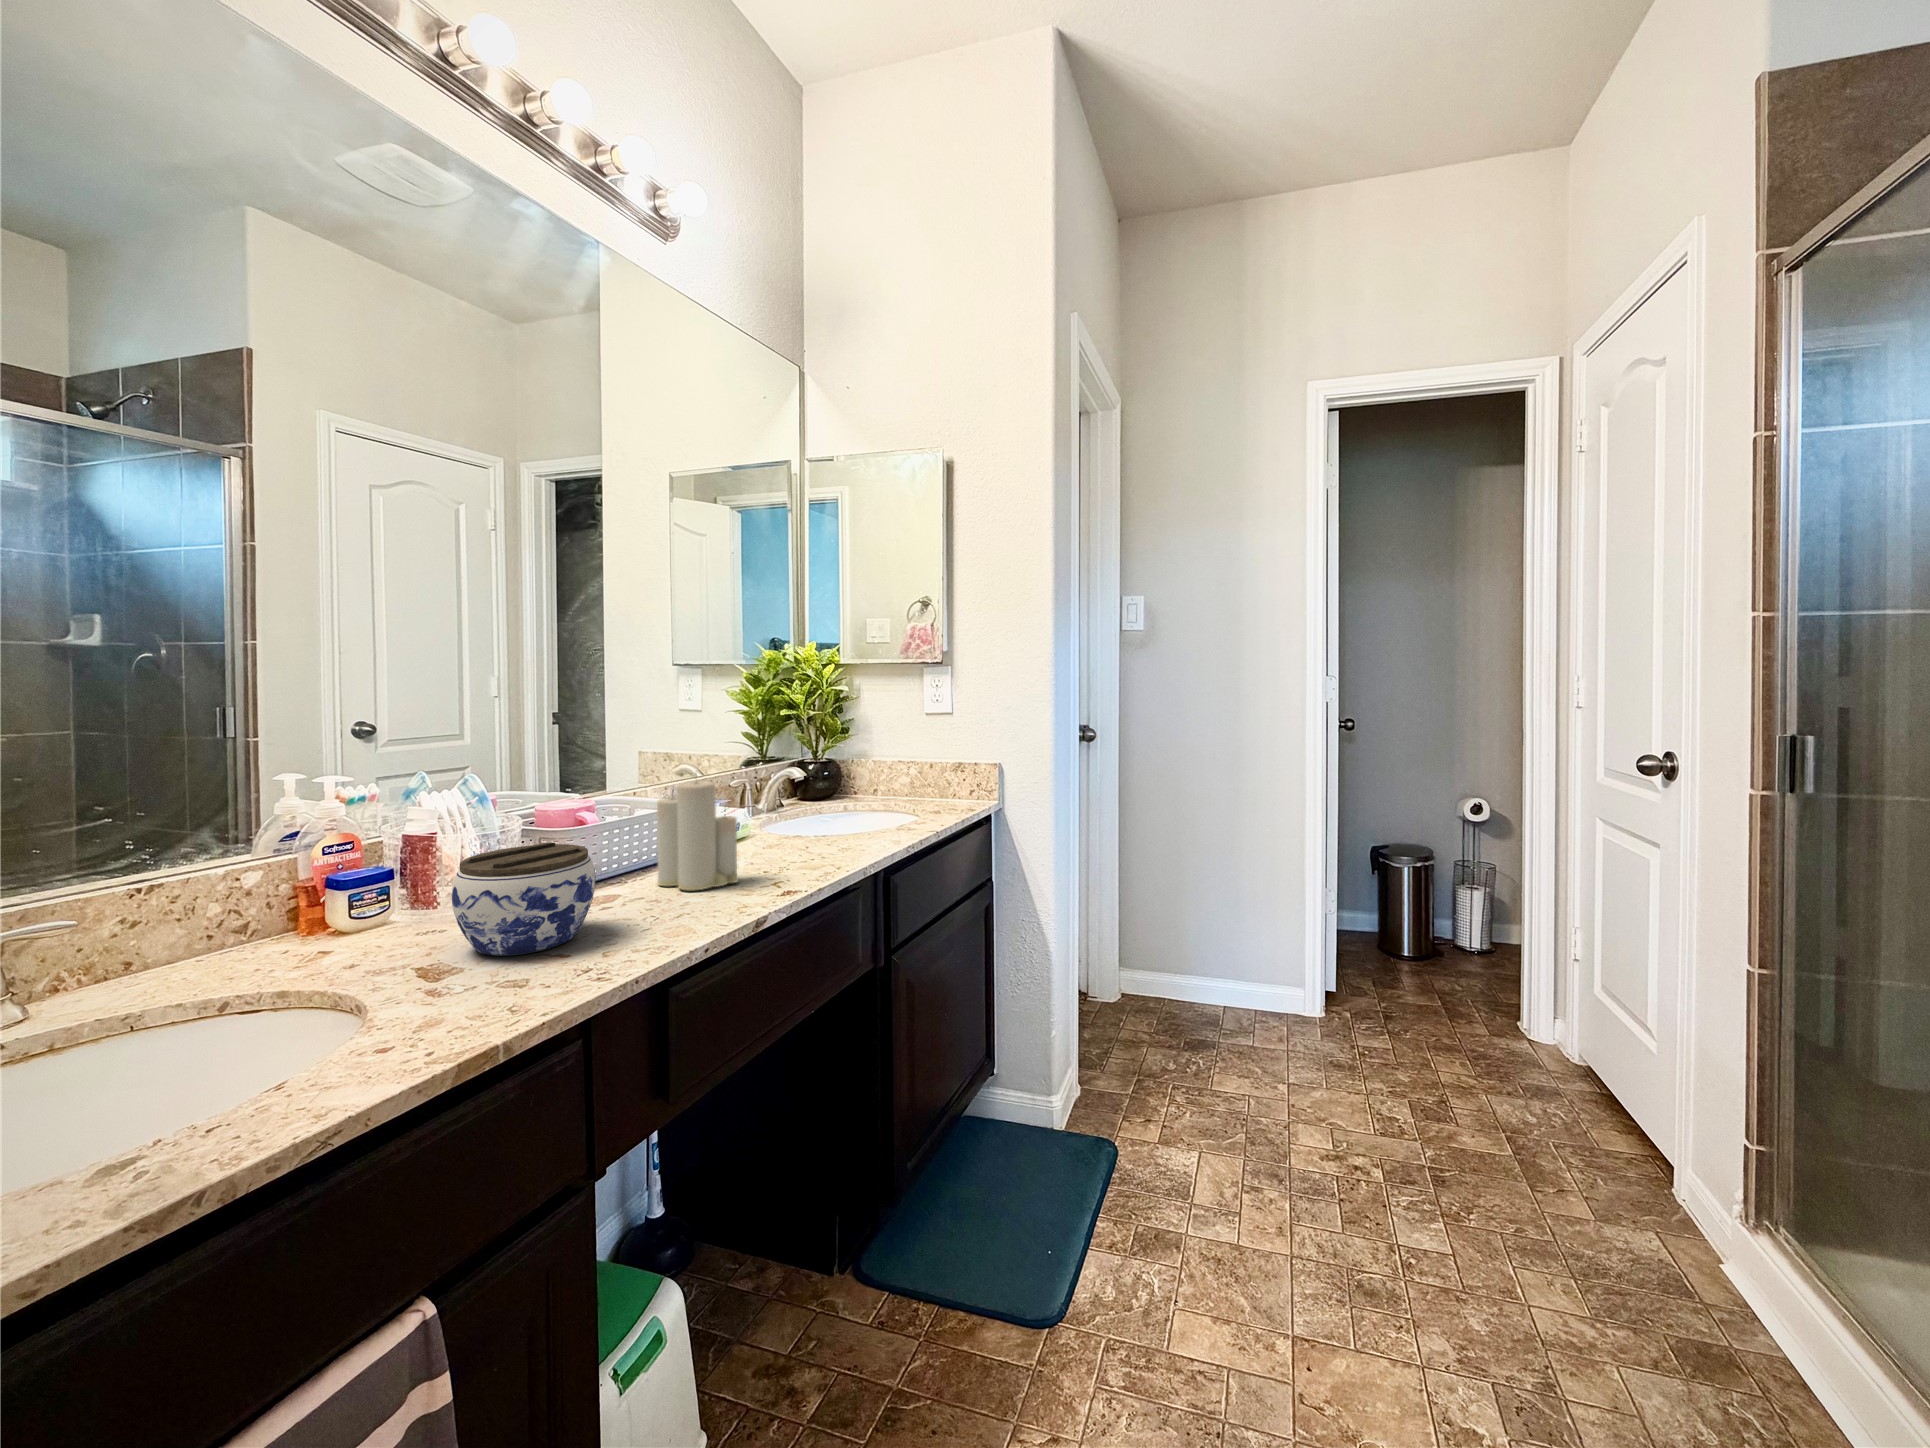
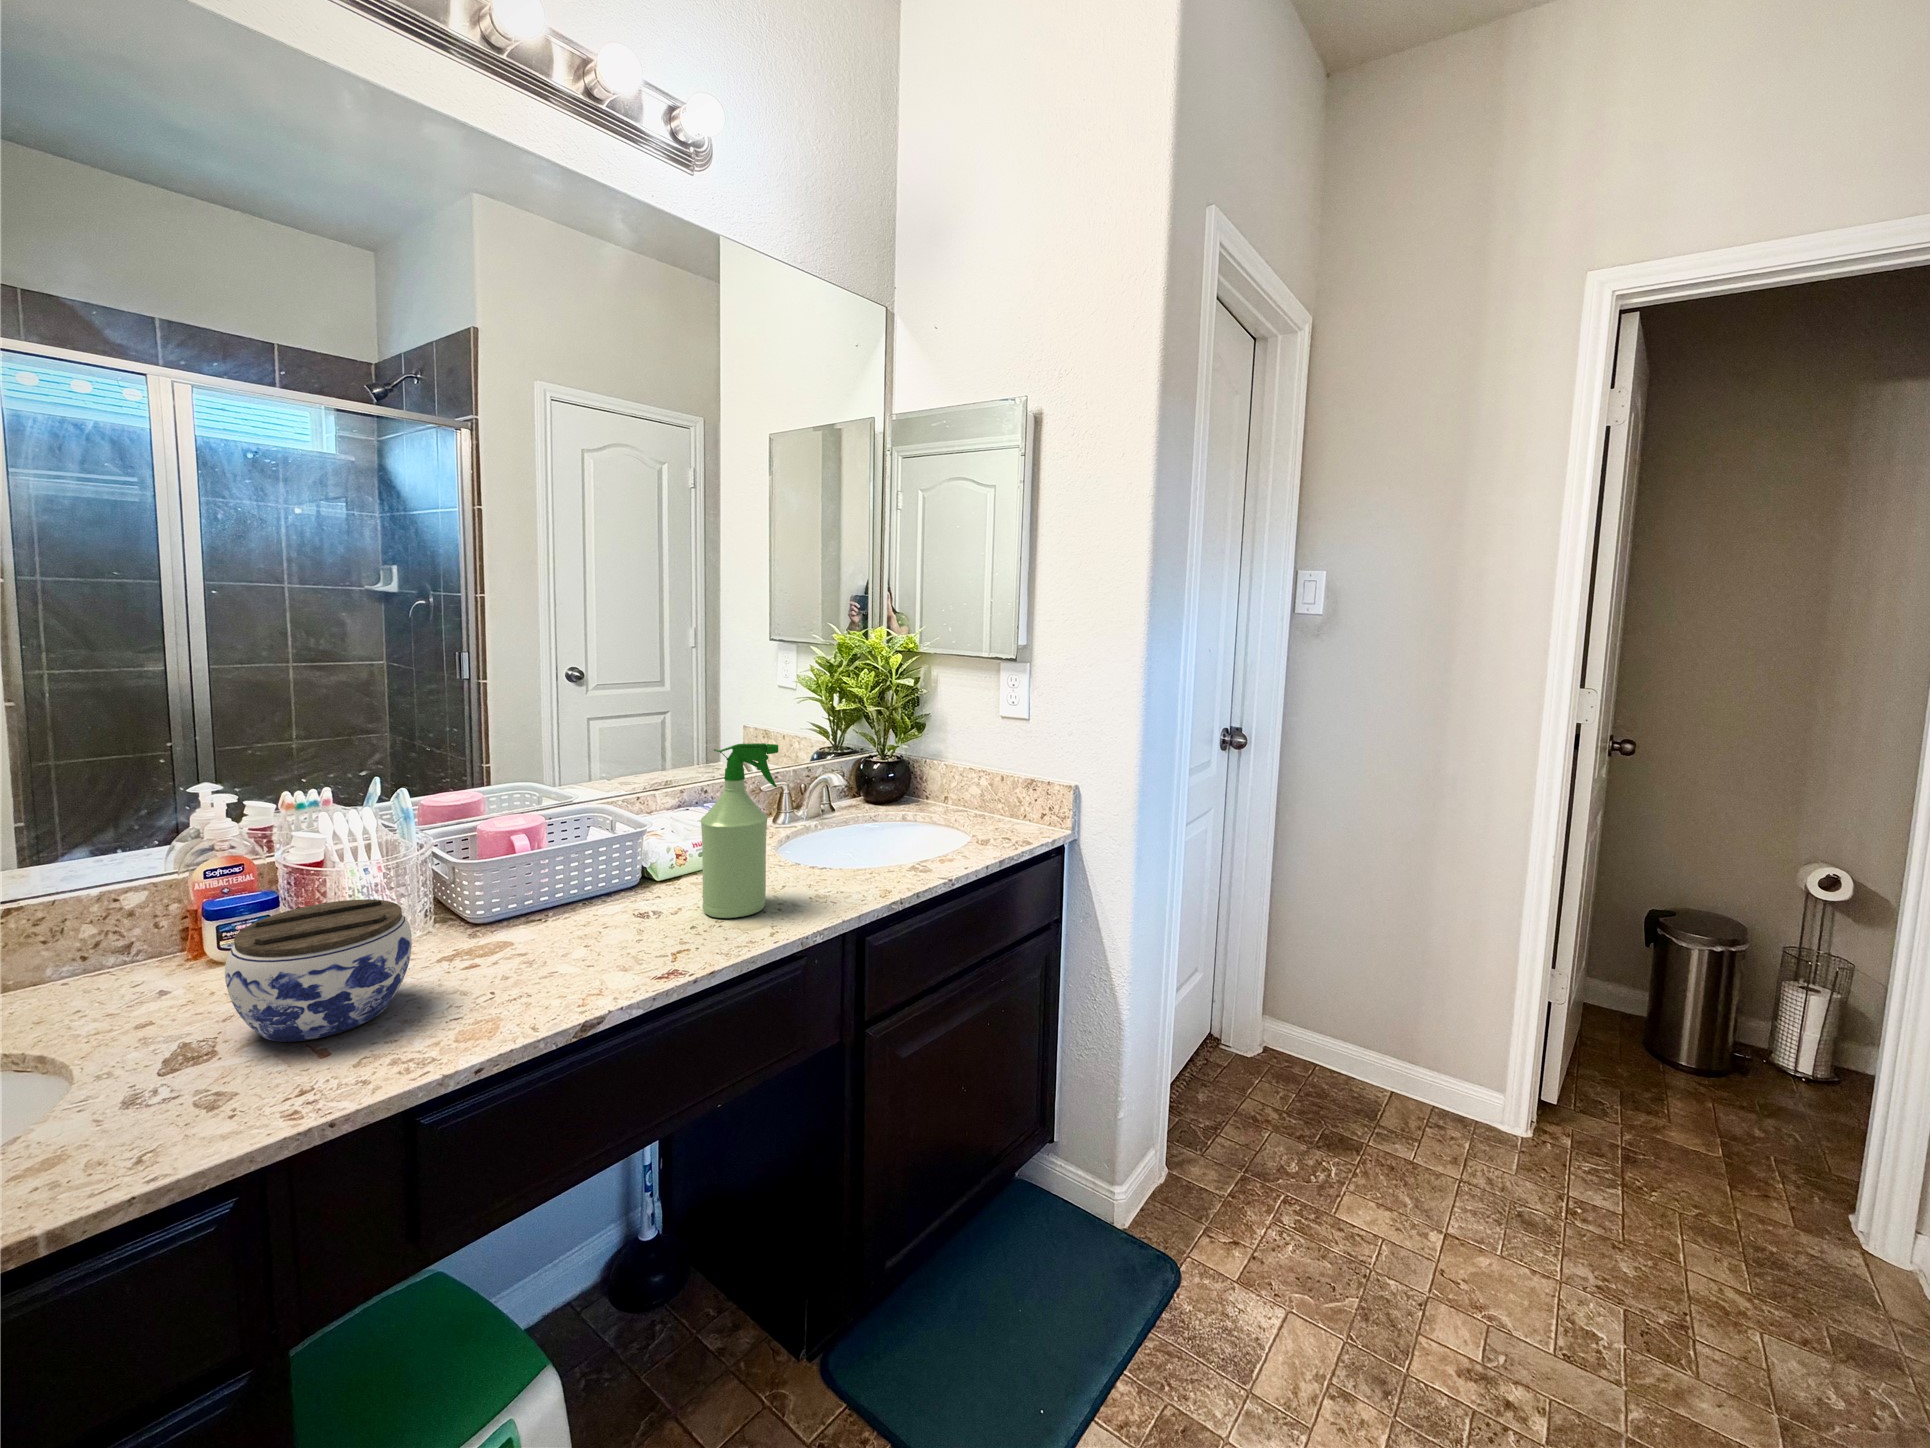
spray bottle: none [754,718,816,866] -> present [701,743,778,918]
candle: present [657,781,739,891] -> none [564,811,651,951]

